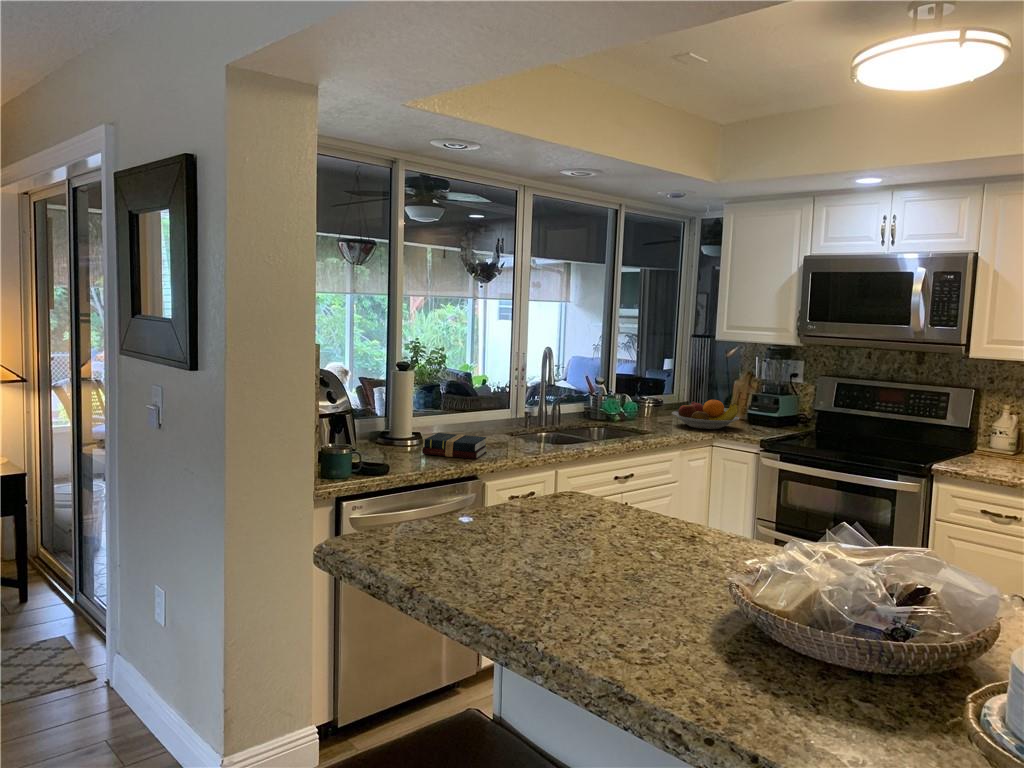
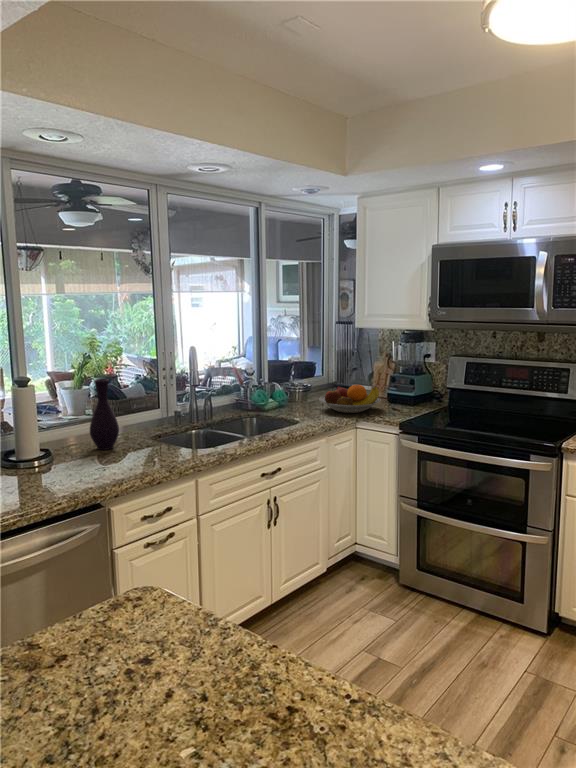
vase: none [453,371,480,439] -> present [90,379,119,450]
hardback book: present [422,433,488,459] -> none [41,451,120,482]

